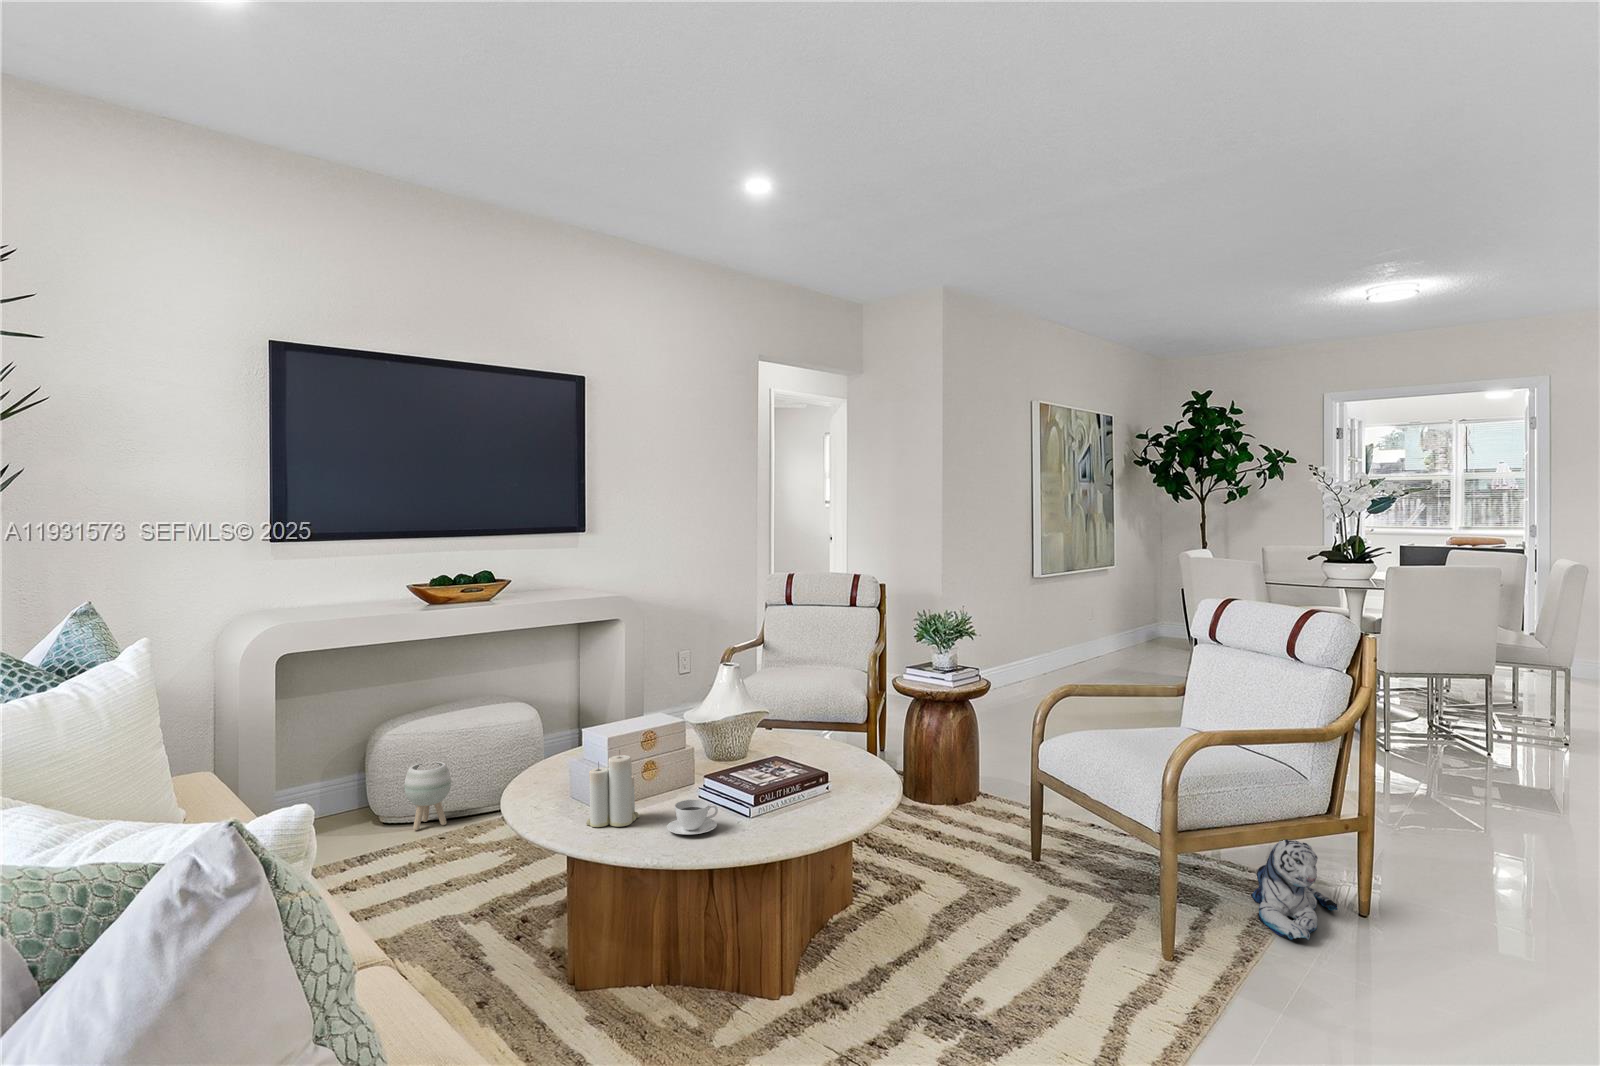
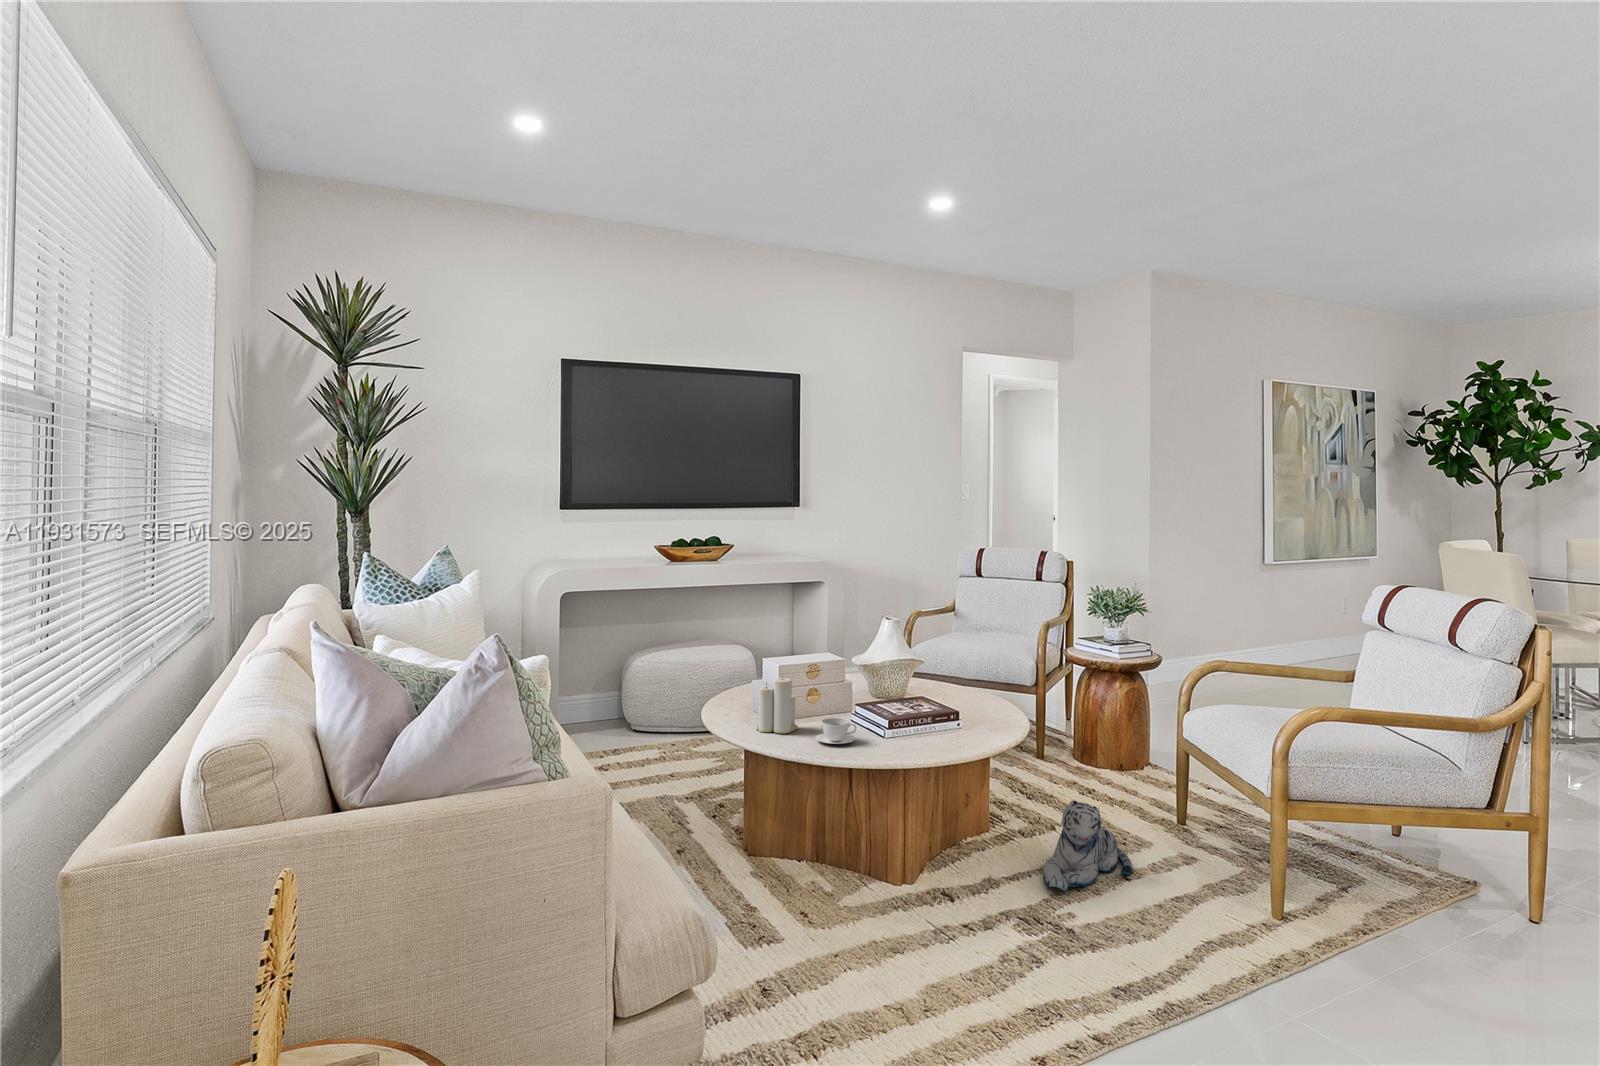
planter: present [404,762,451,830] -> none [647,686,682,738]
plush toy: present [1251,840,1338,940] -> present [1043,800,1133,892]

